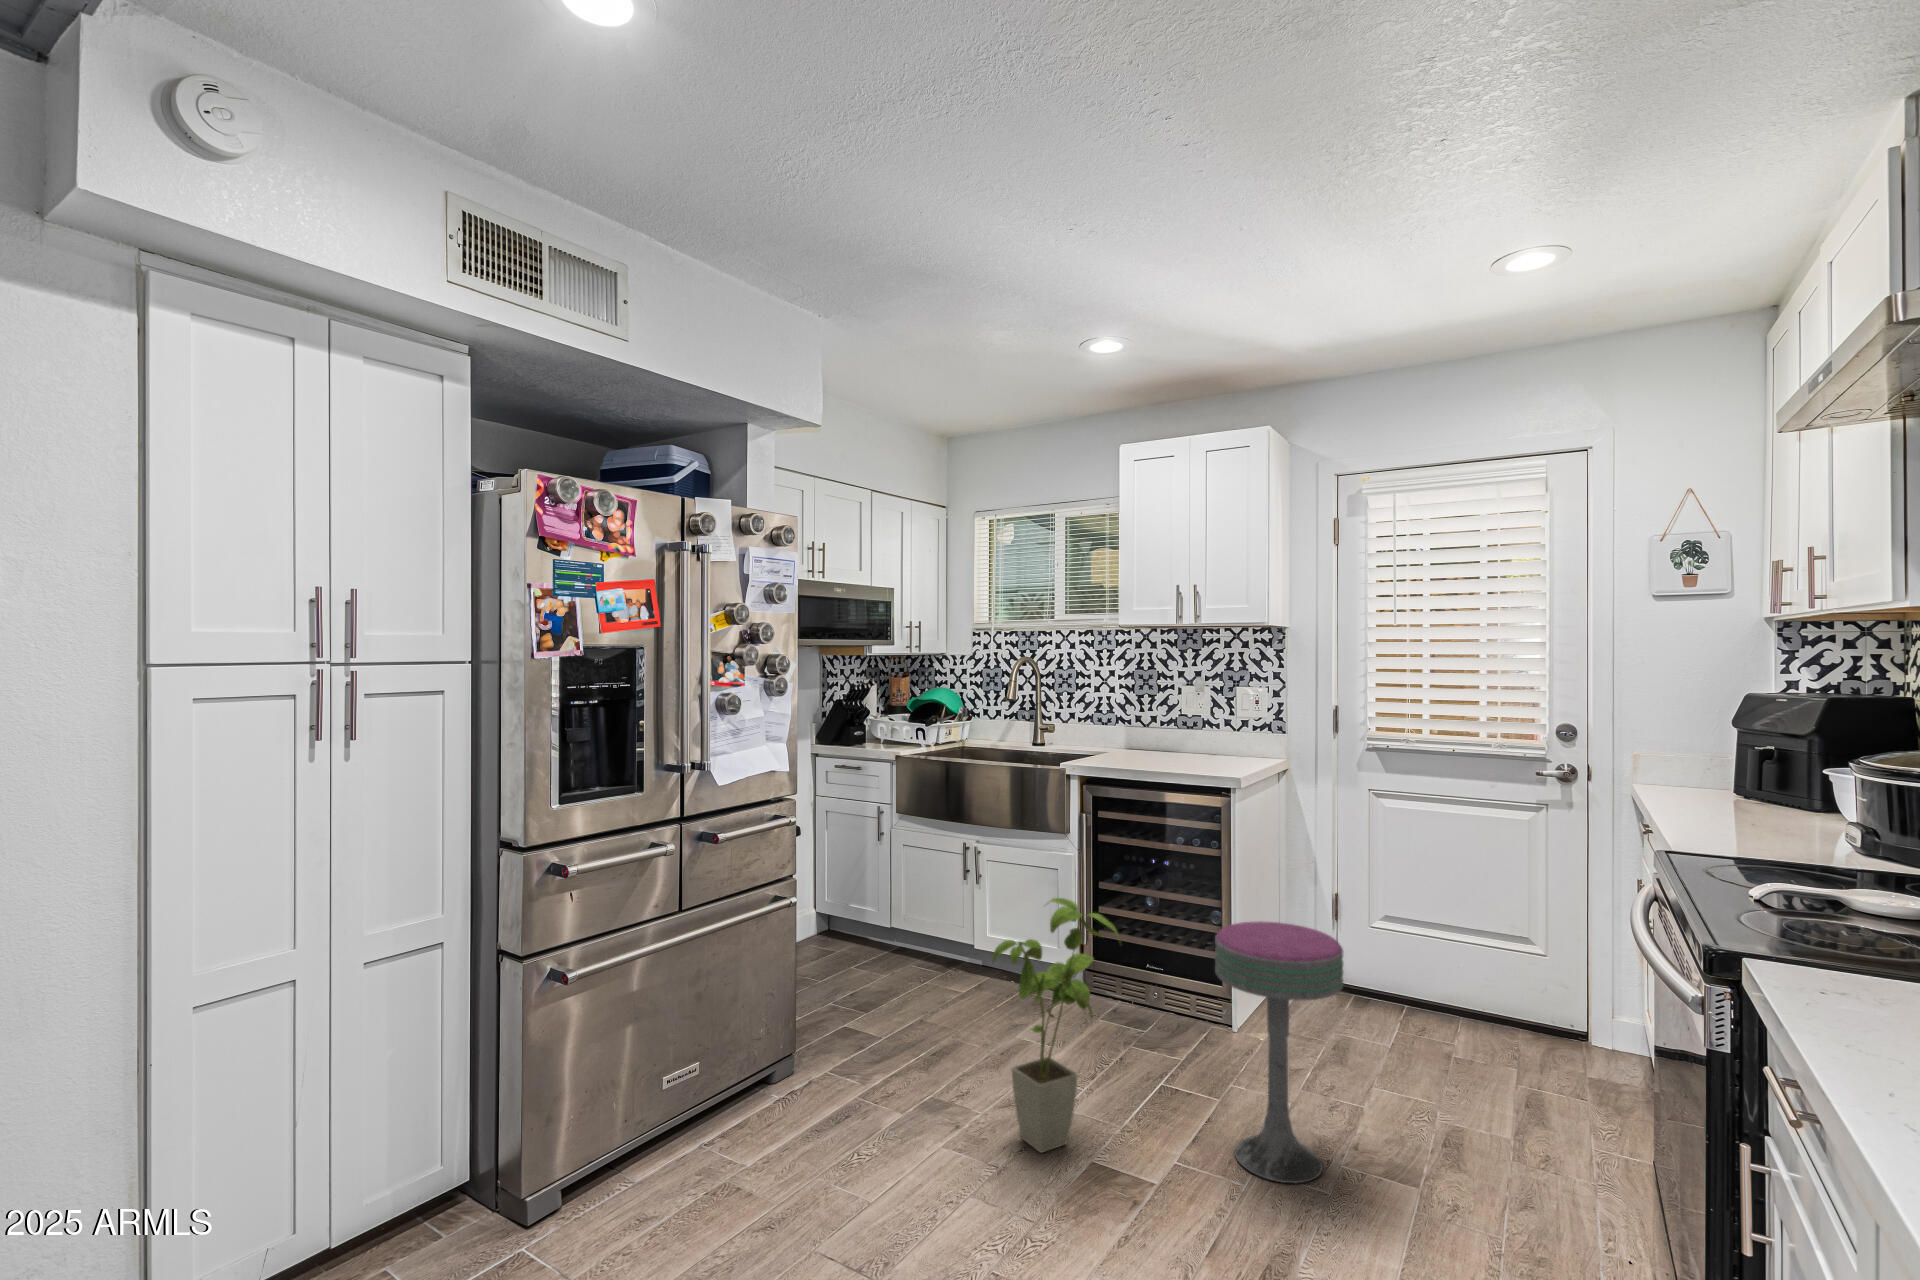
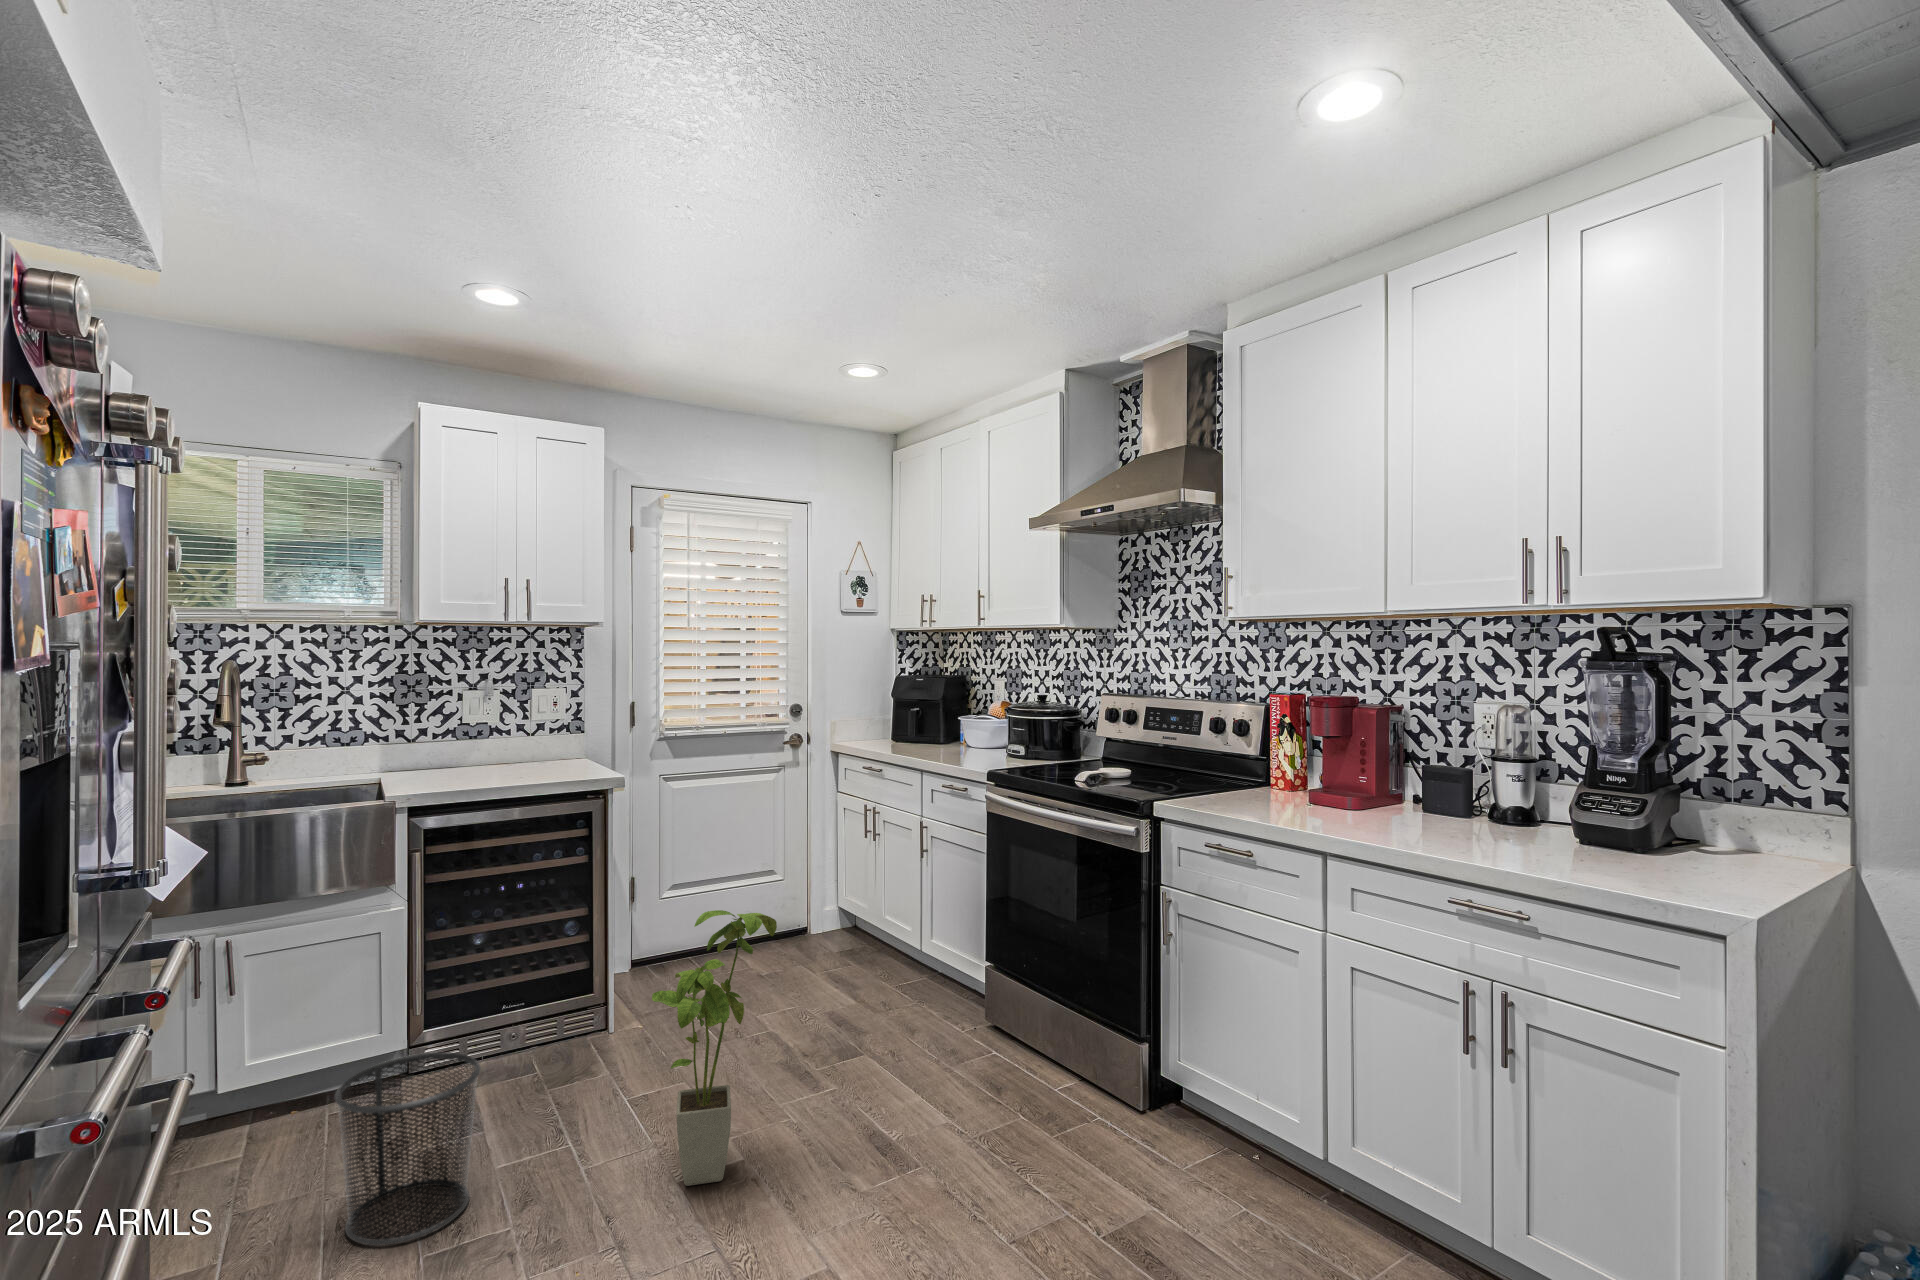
bar stool: present [1215,921,1343,1183] -> none [783,879,885,1092]
waste bin: none [881,940,971,1066] -> present [335,1052,481,1246]

